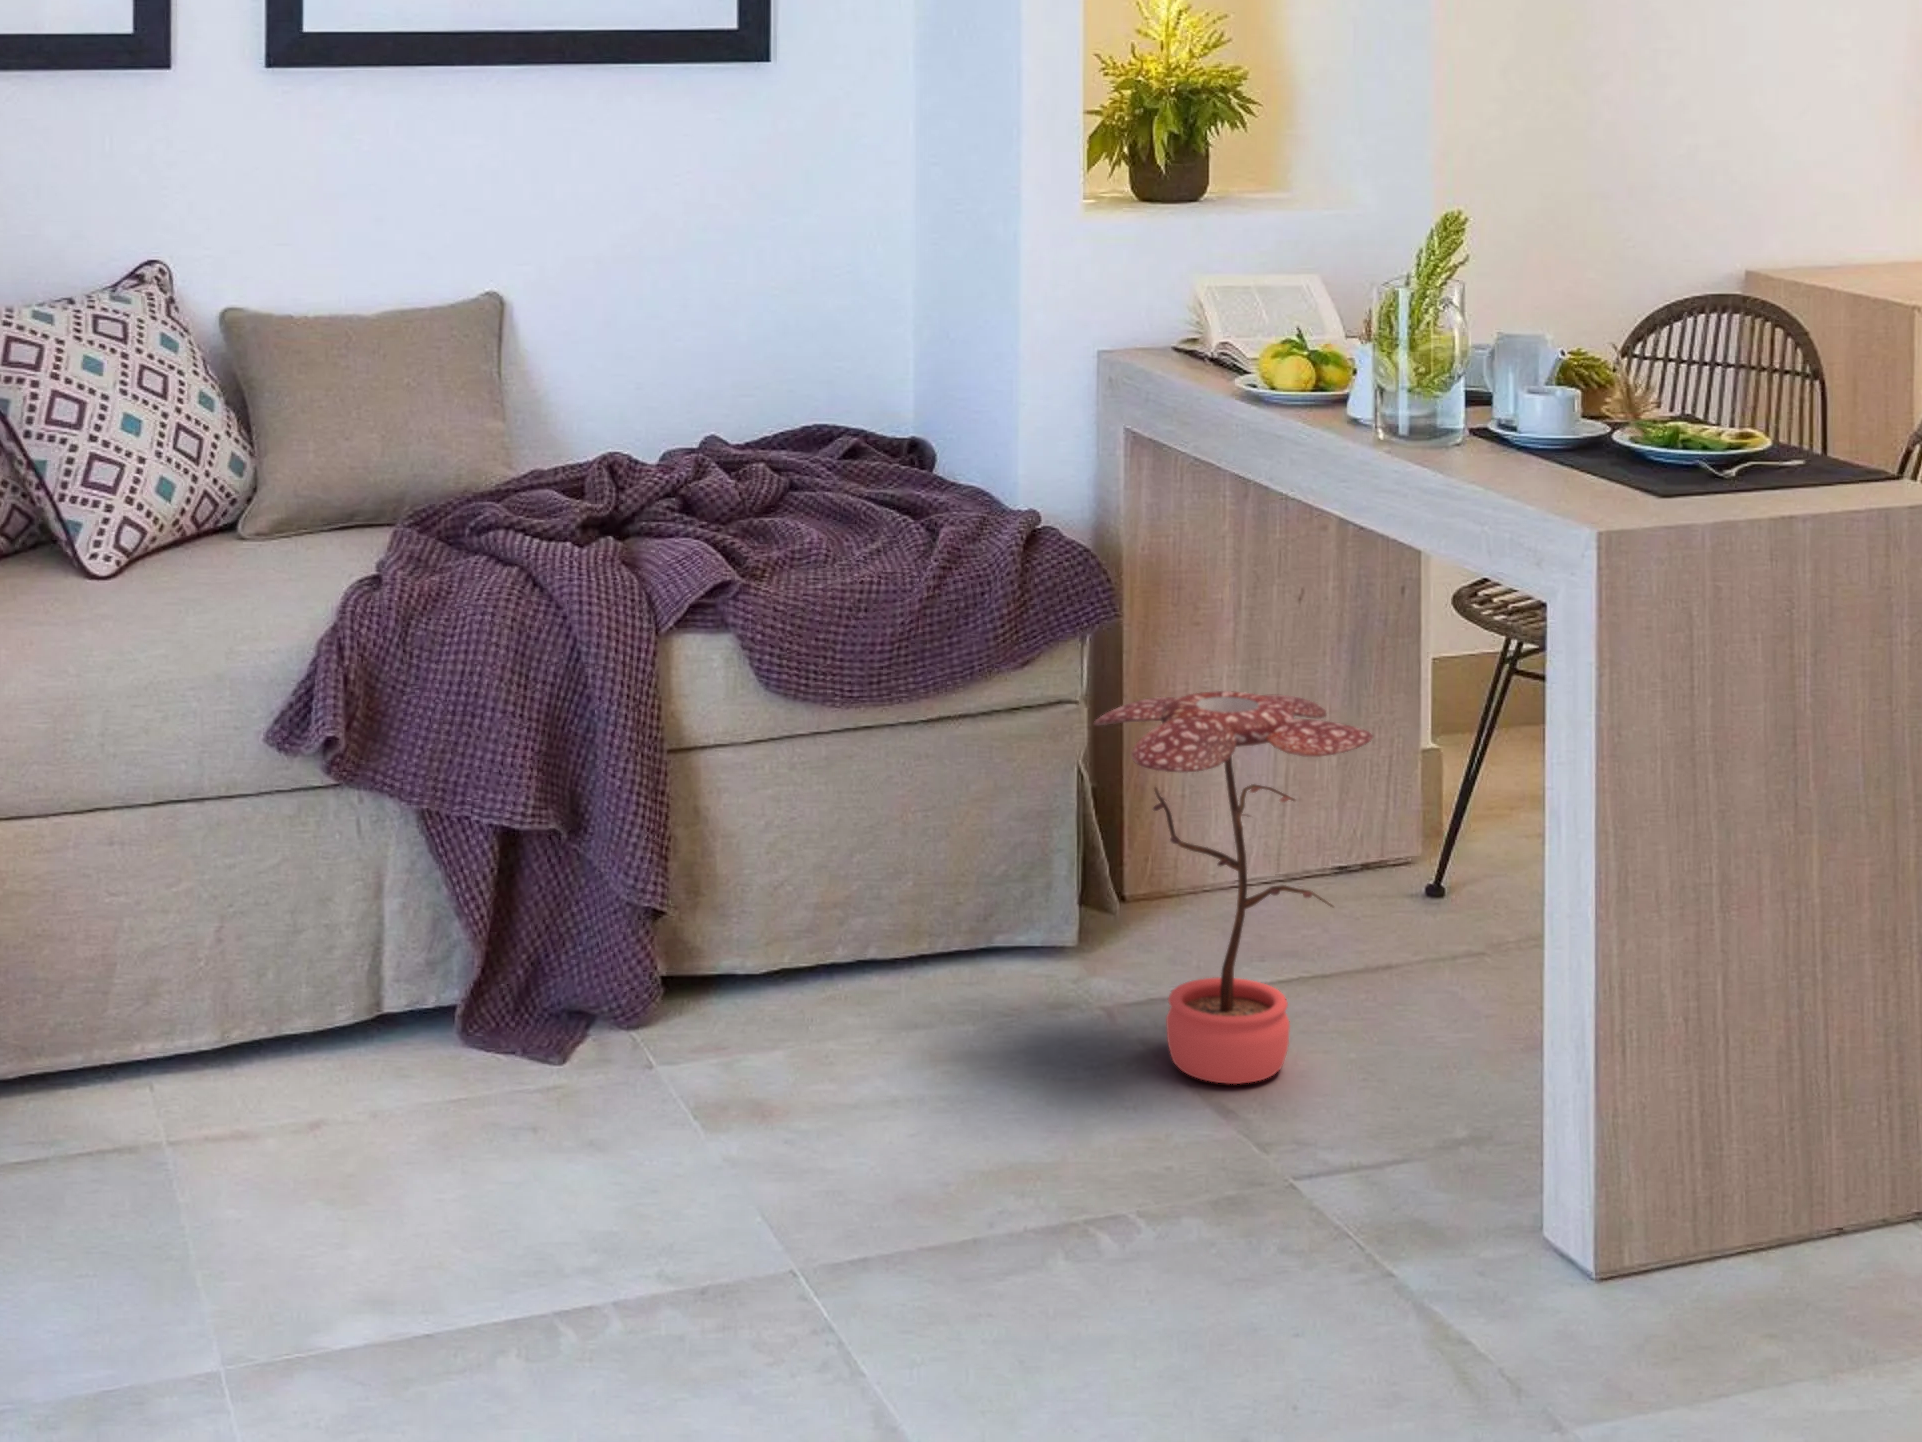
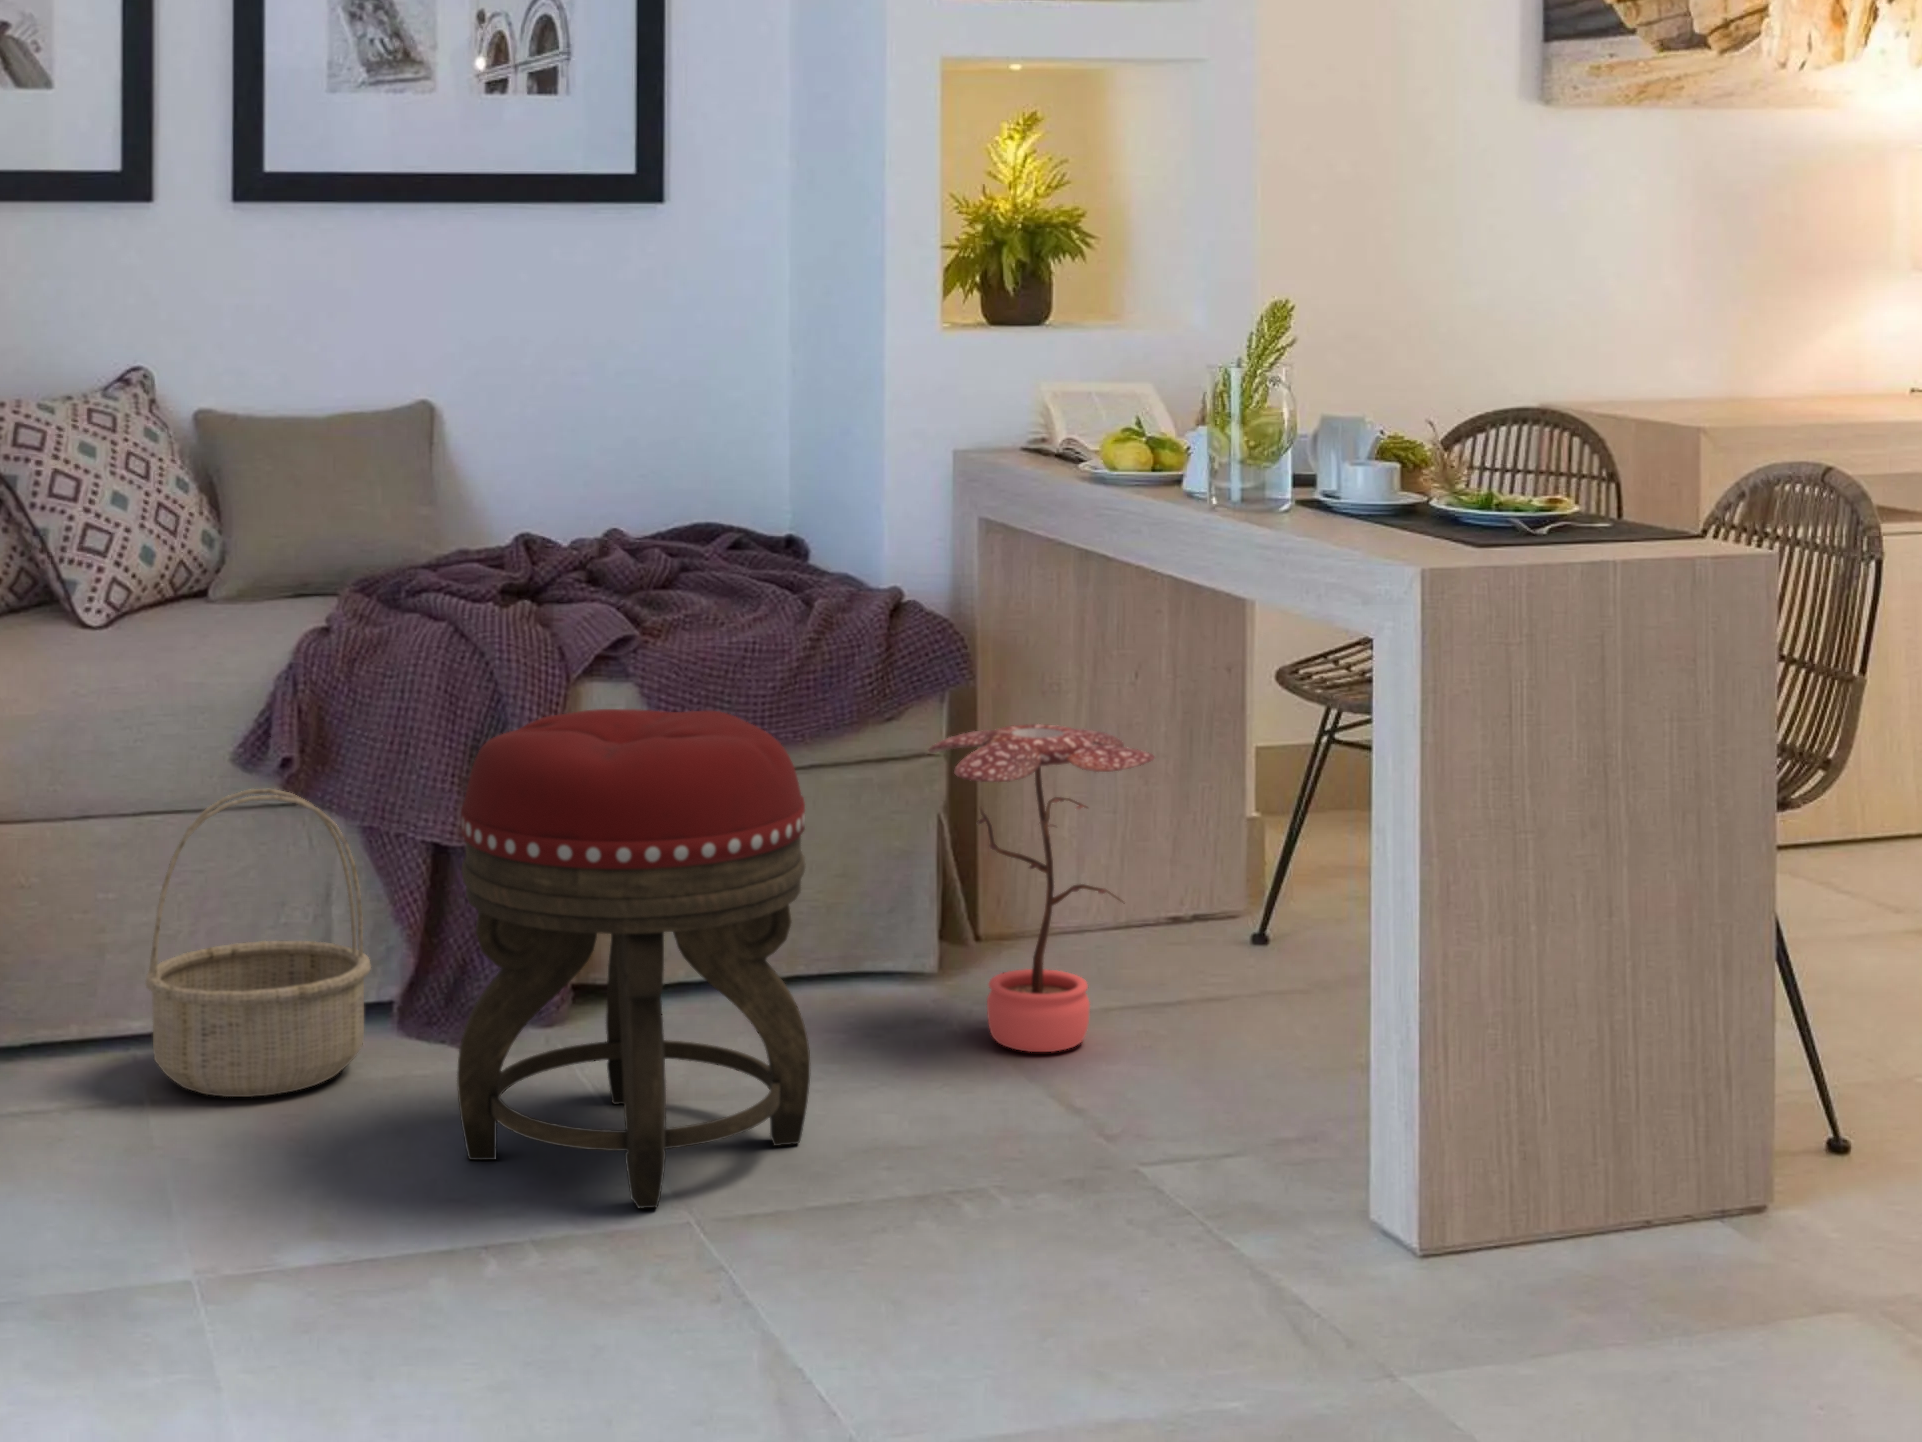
footstool: none [535,697,972,1343] -> present [457,709,810,1208]
basket: none [156,789,431,1163] -> present [145,789,371,1097]

